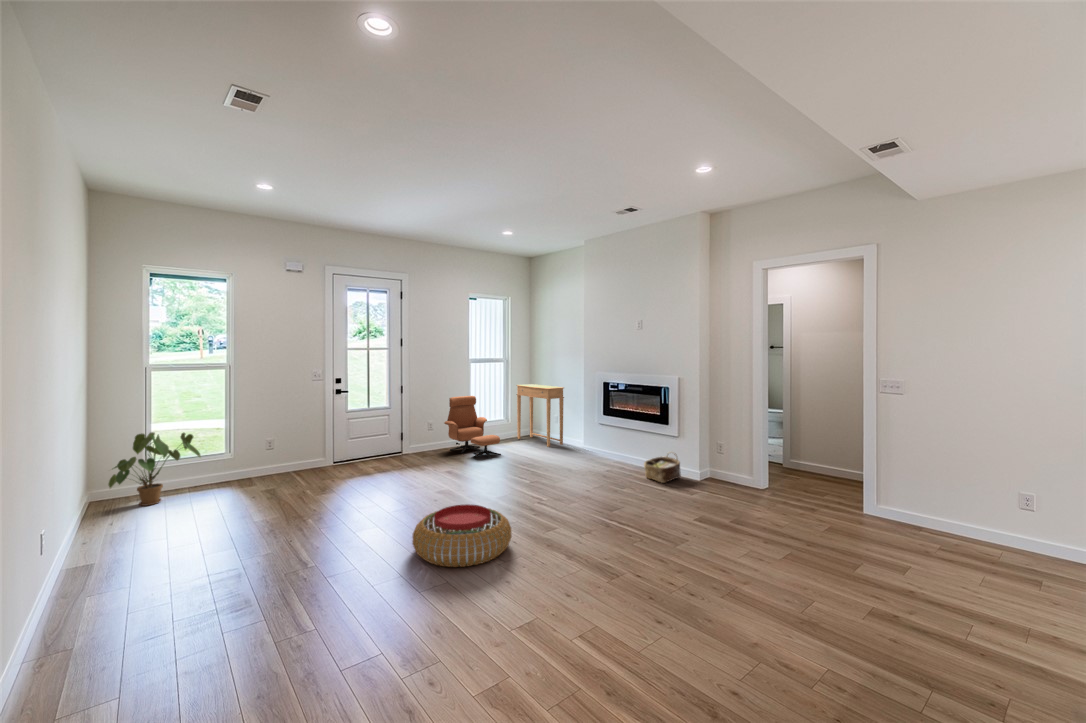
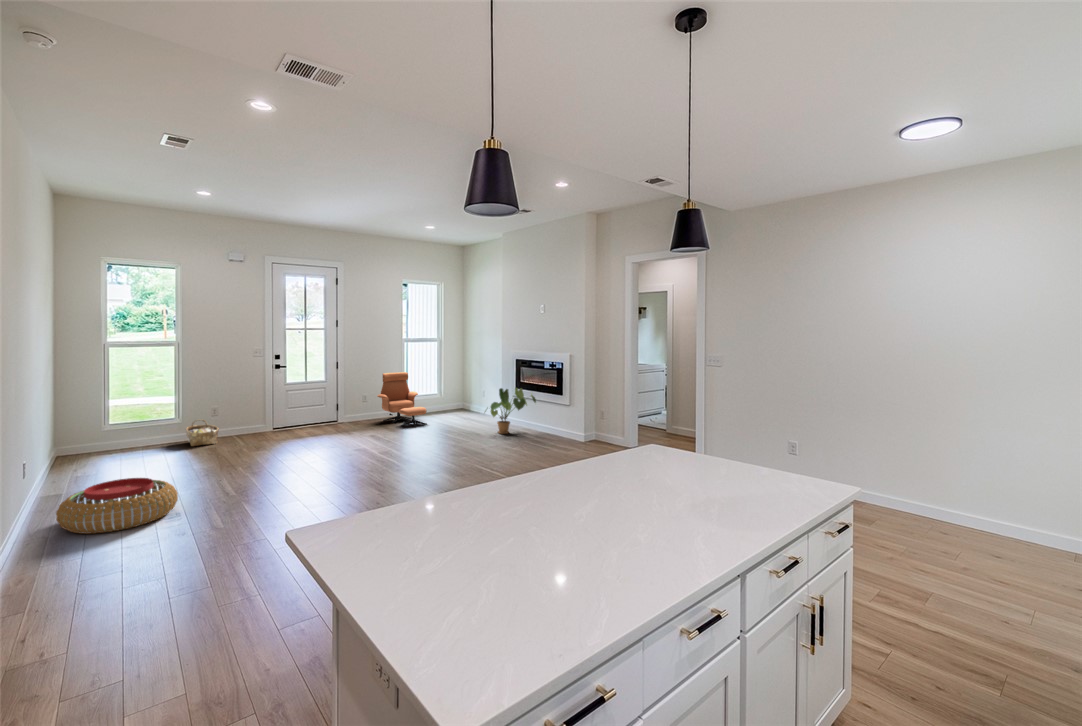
side table: present [517,384,564,447] -> none [449,362,489,419]
house plant: present [109,432,201,506] -> present [491,388,536,434]
woven basket: present [644,454,681,483] -> present [186,419,218,446]
pouf: present [412,504,511,567] -> present [56,478,178,534]

